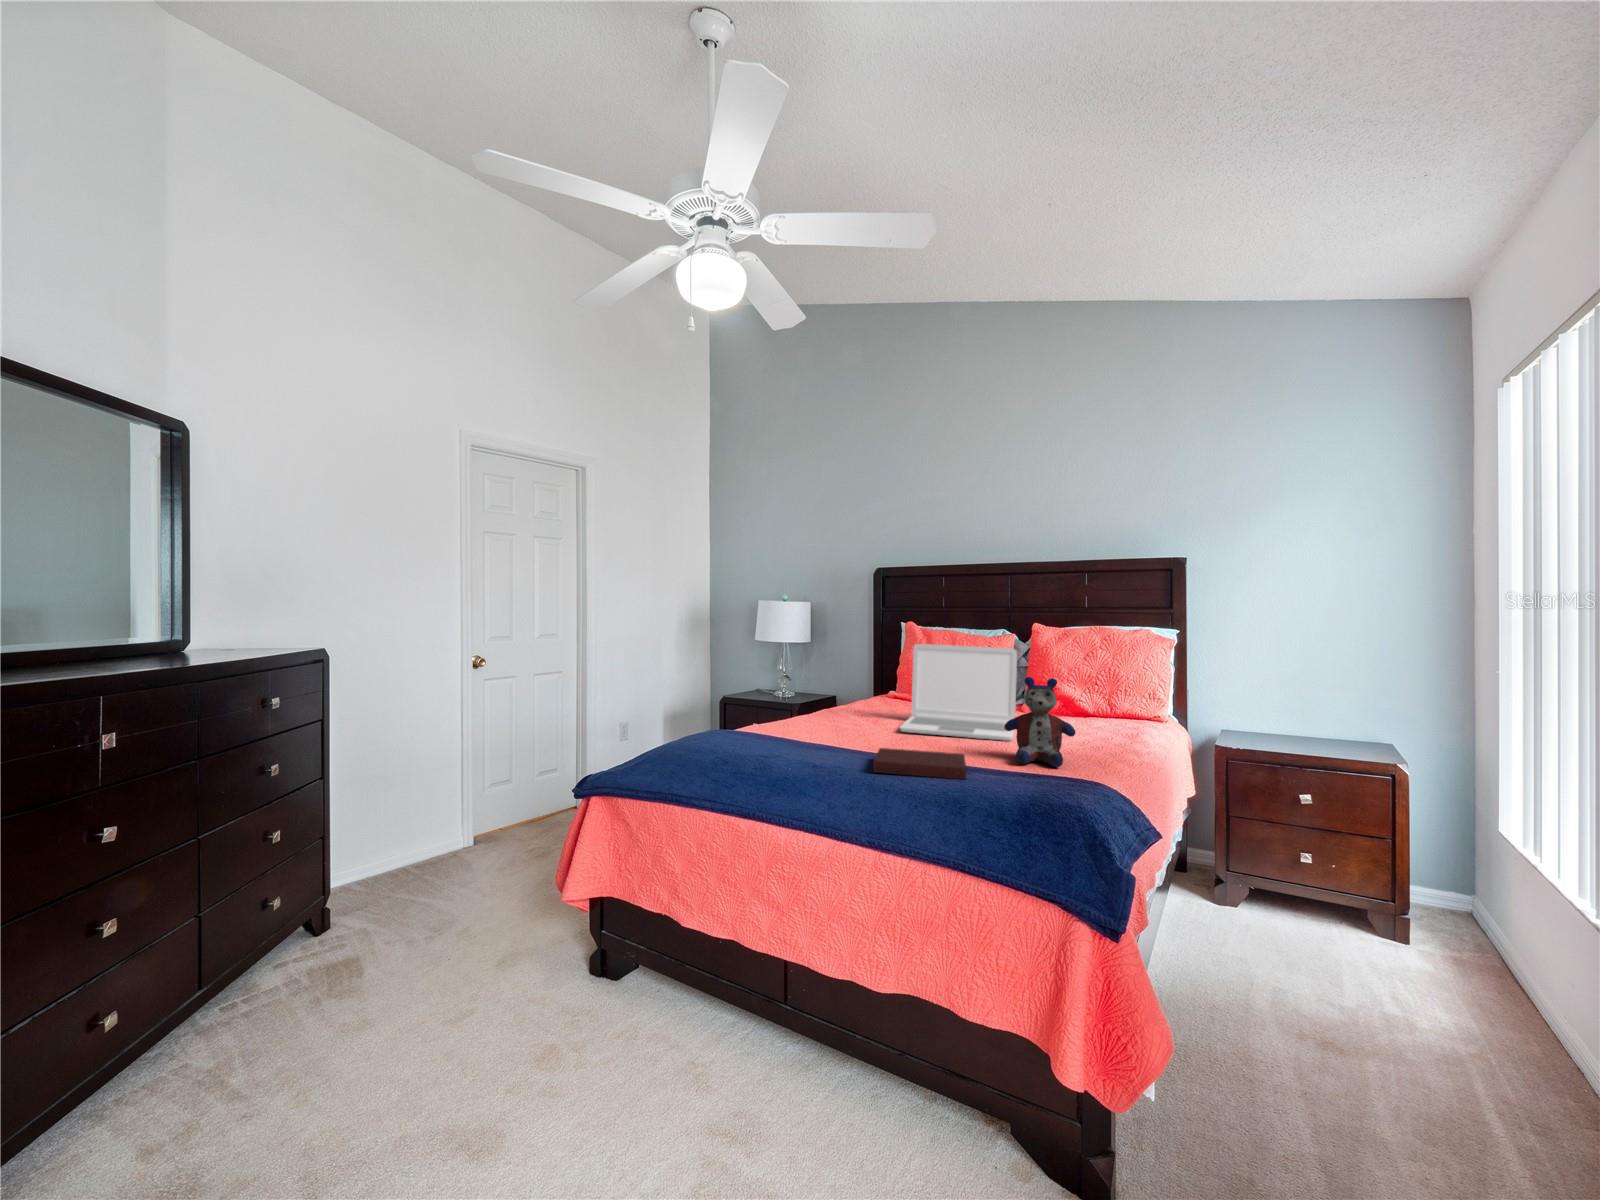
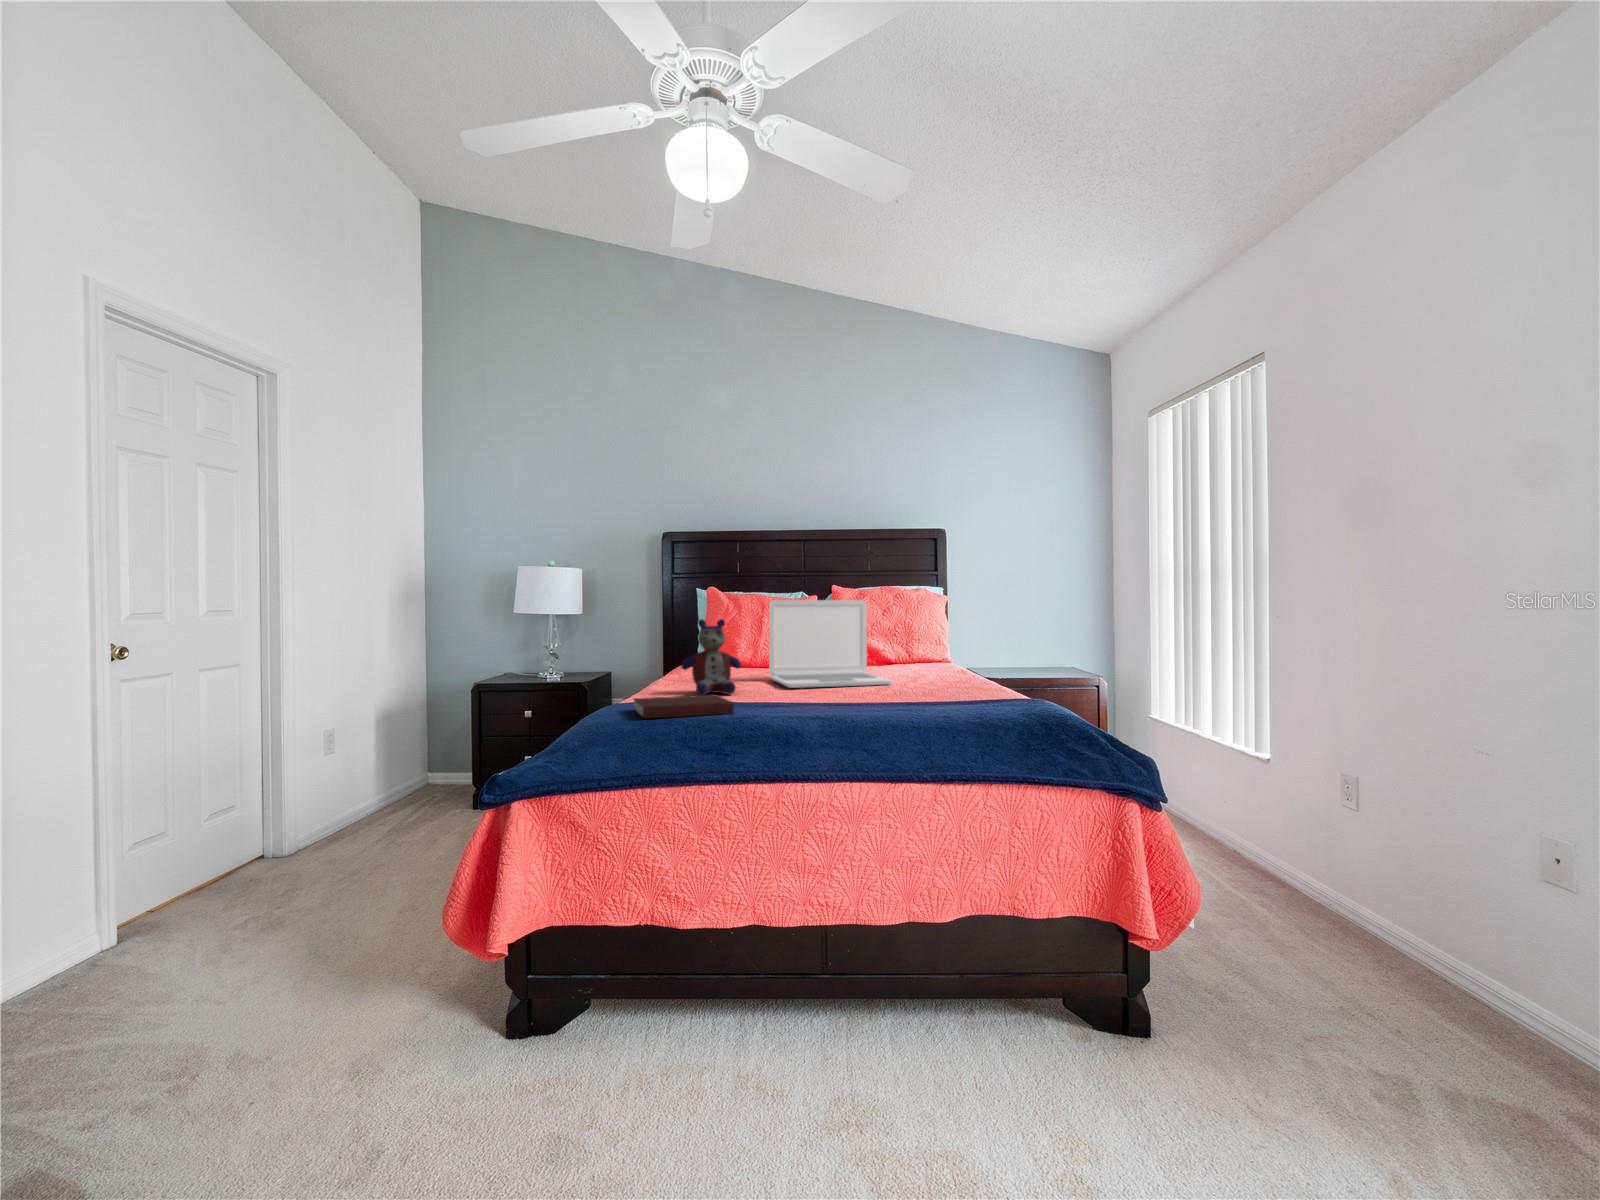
stuffed bear: present [1004,677,1076,767] -> present [681,619,741,695]
notebook: present [873,748,966,779] -> present [634,694,734,719]

